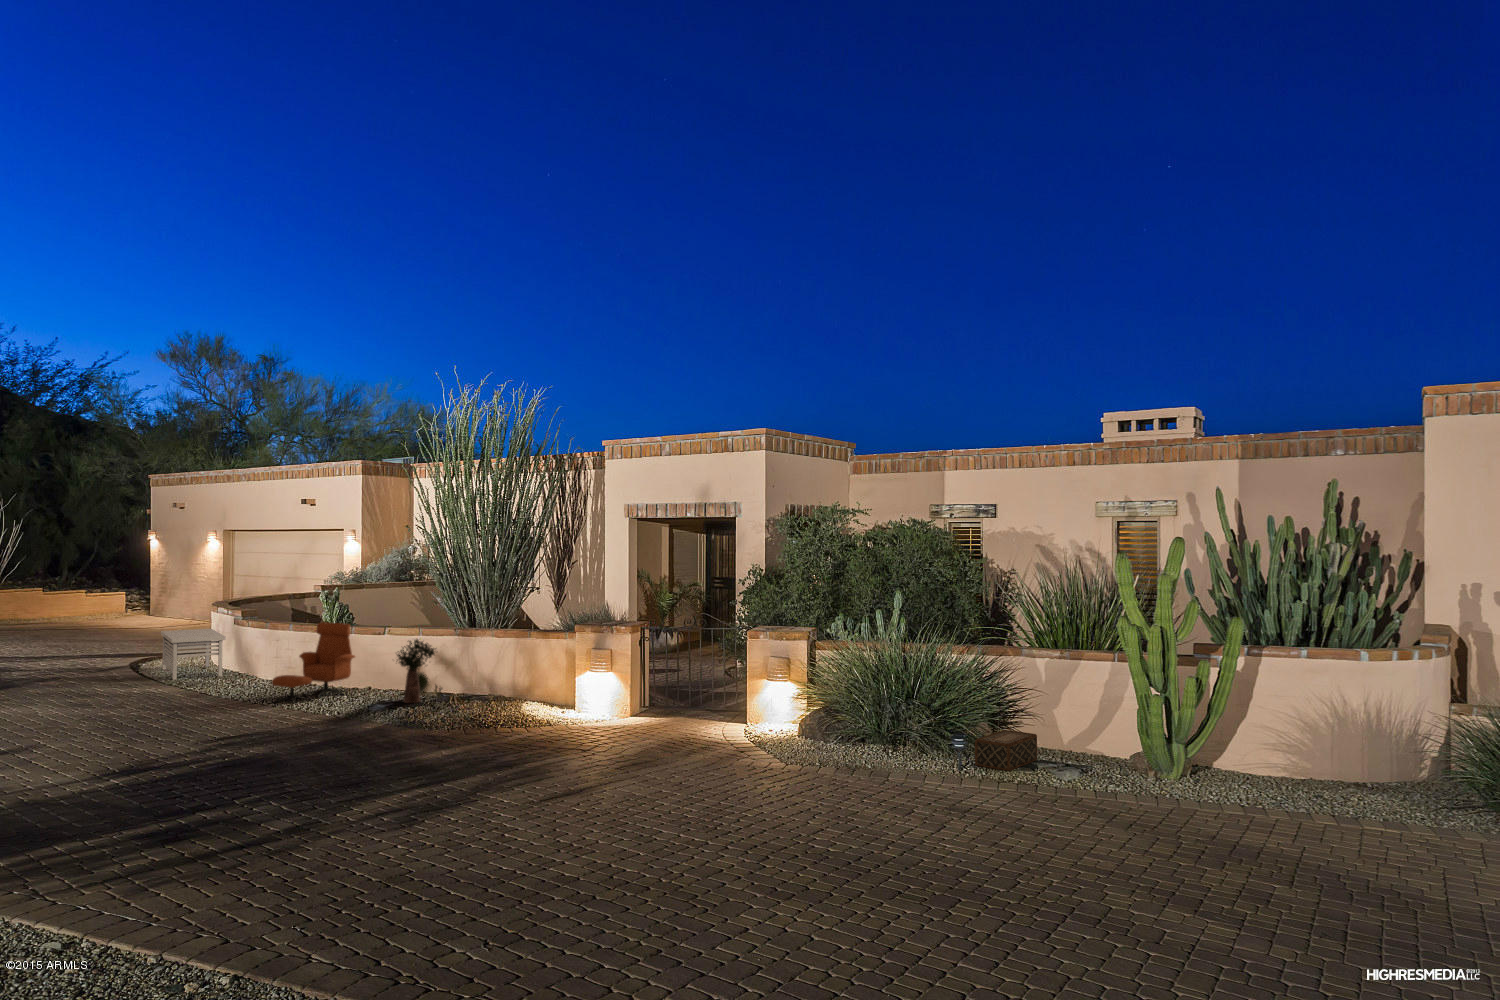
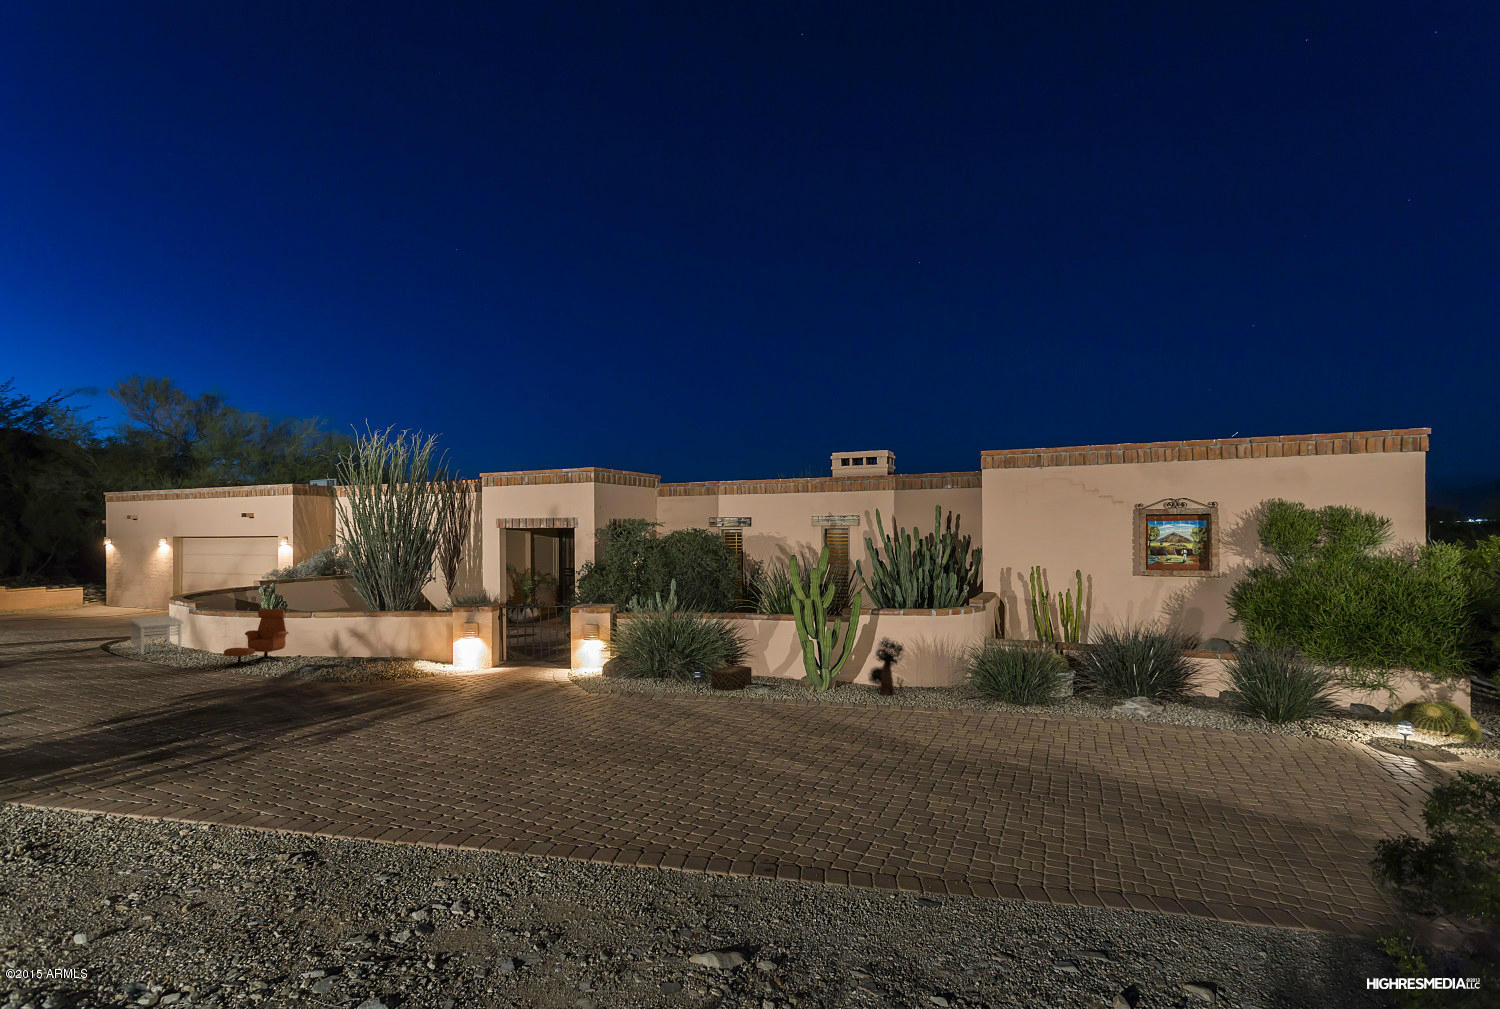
potted plant: present [397,639,442,703] -> present [869,638,904,695]

